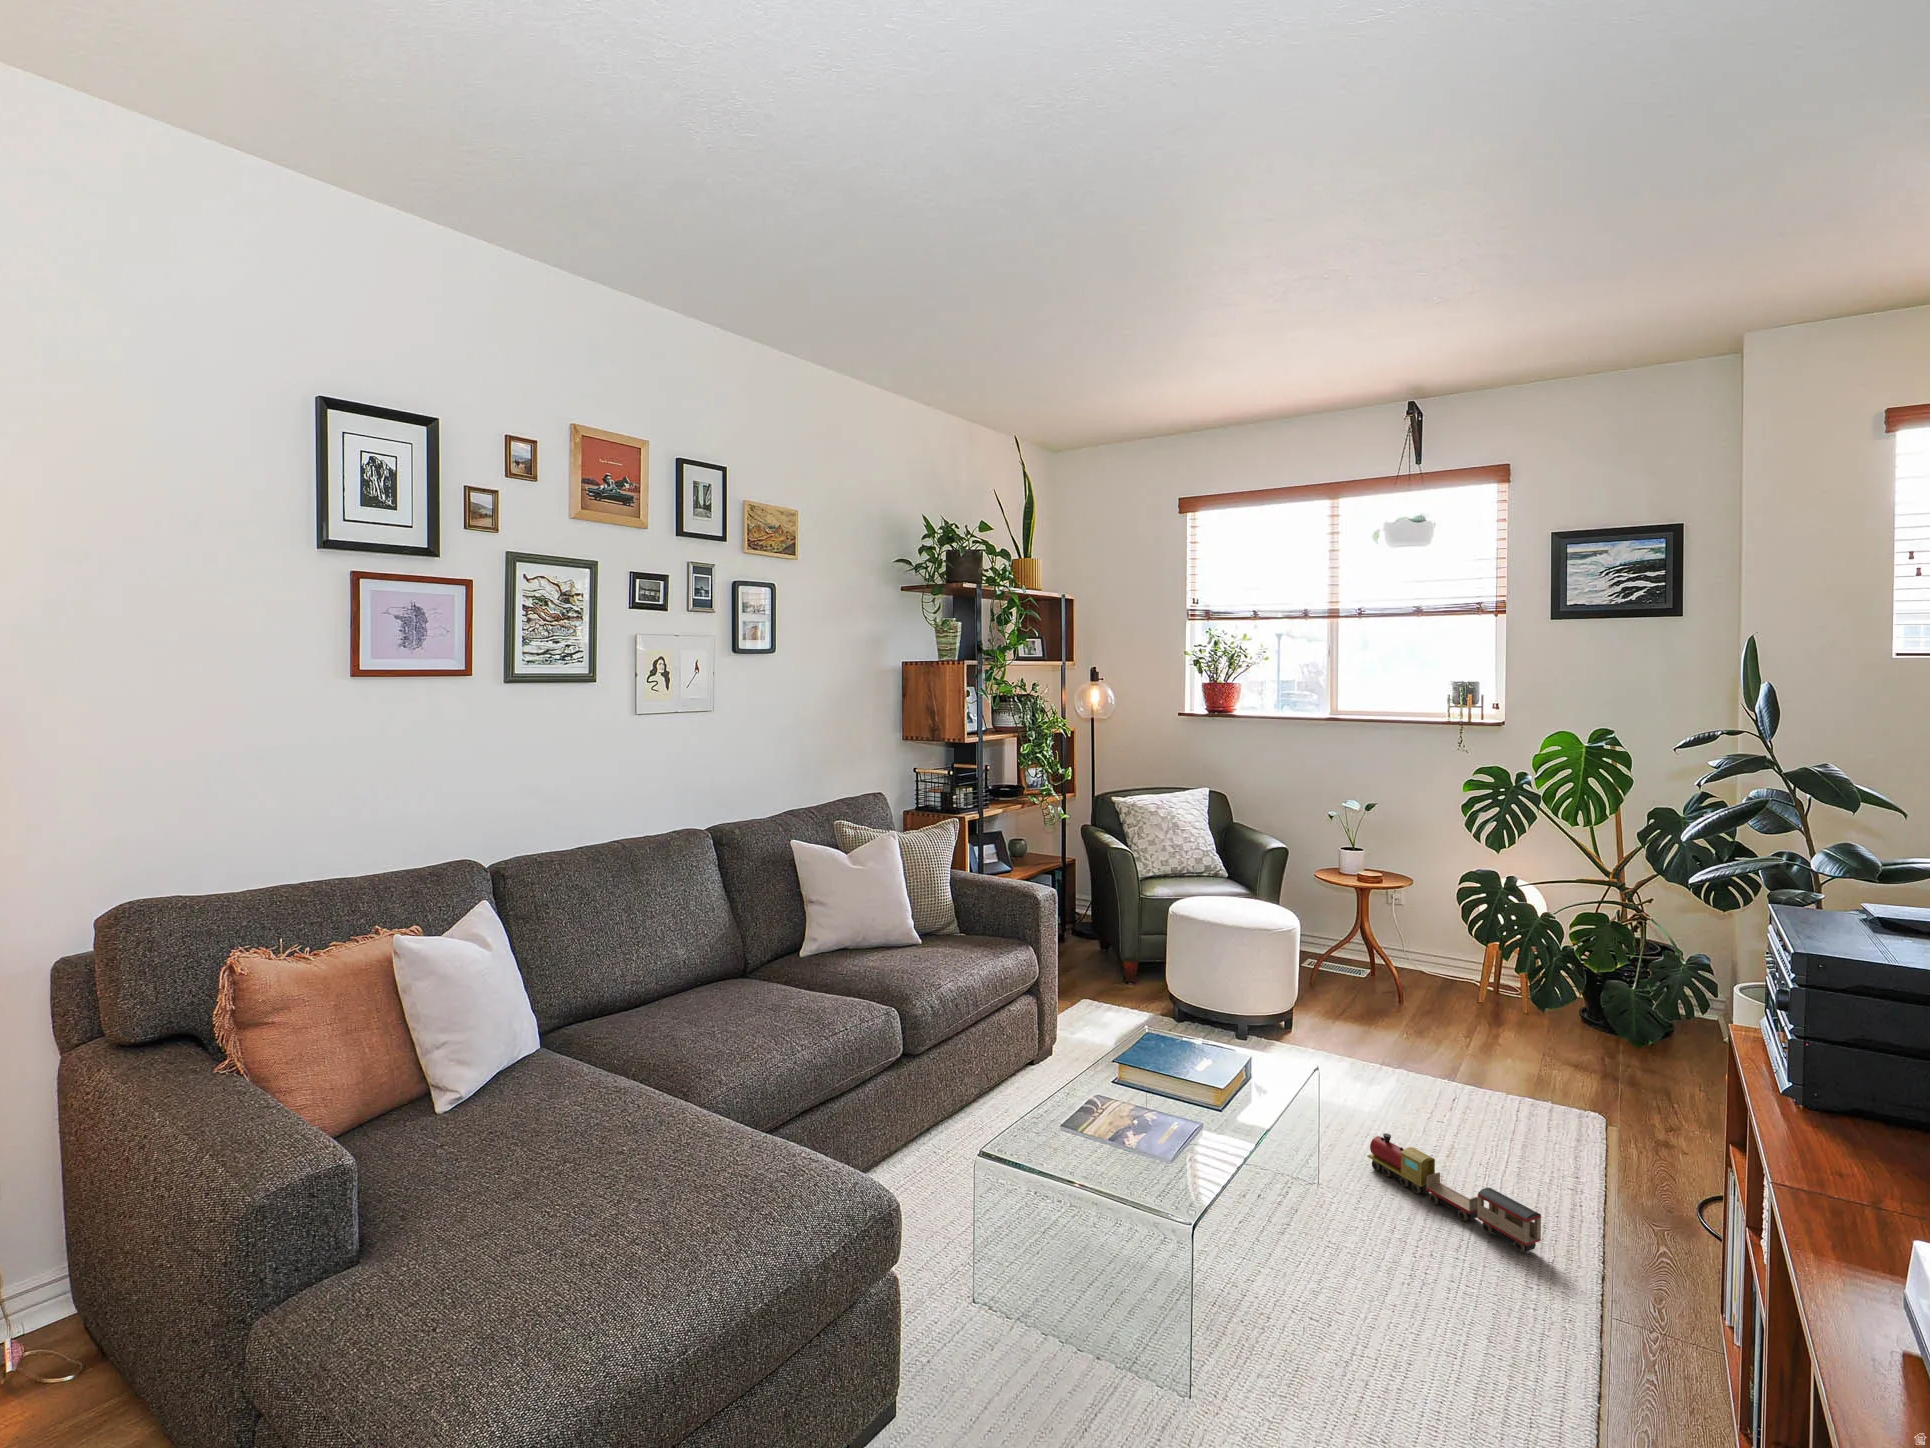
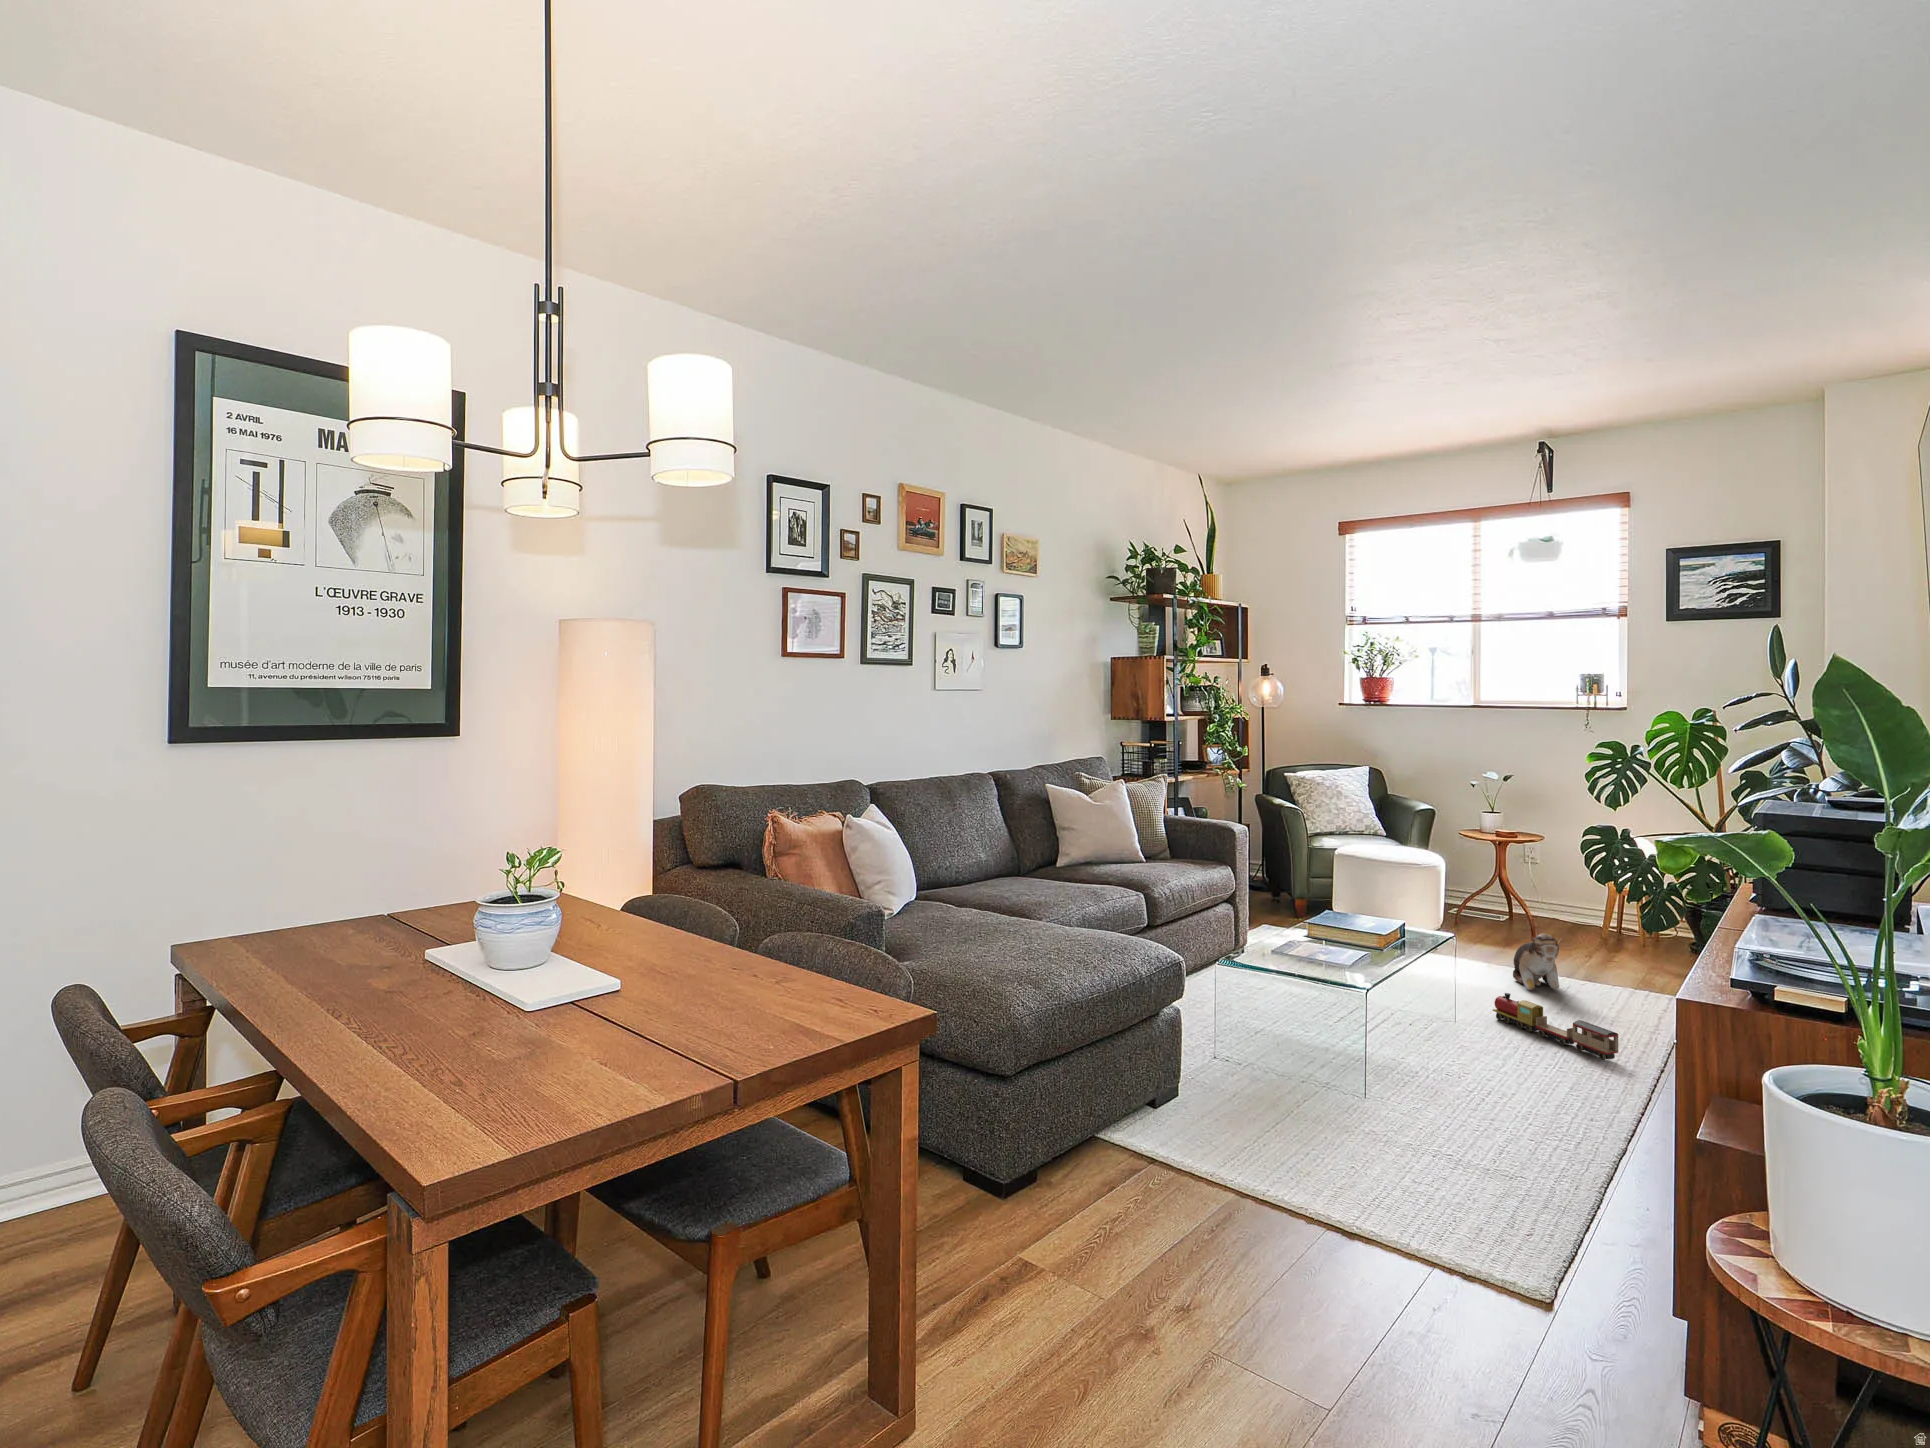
plush toy: none [1386,1032,1451,1105] -> present [1513,933,1563,990]

